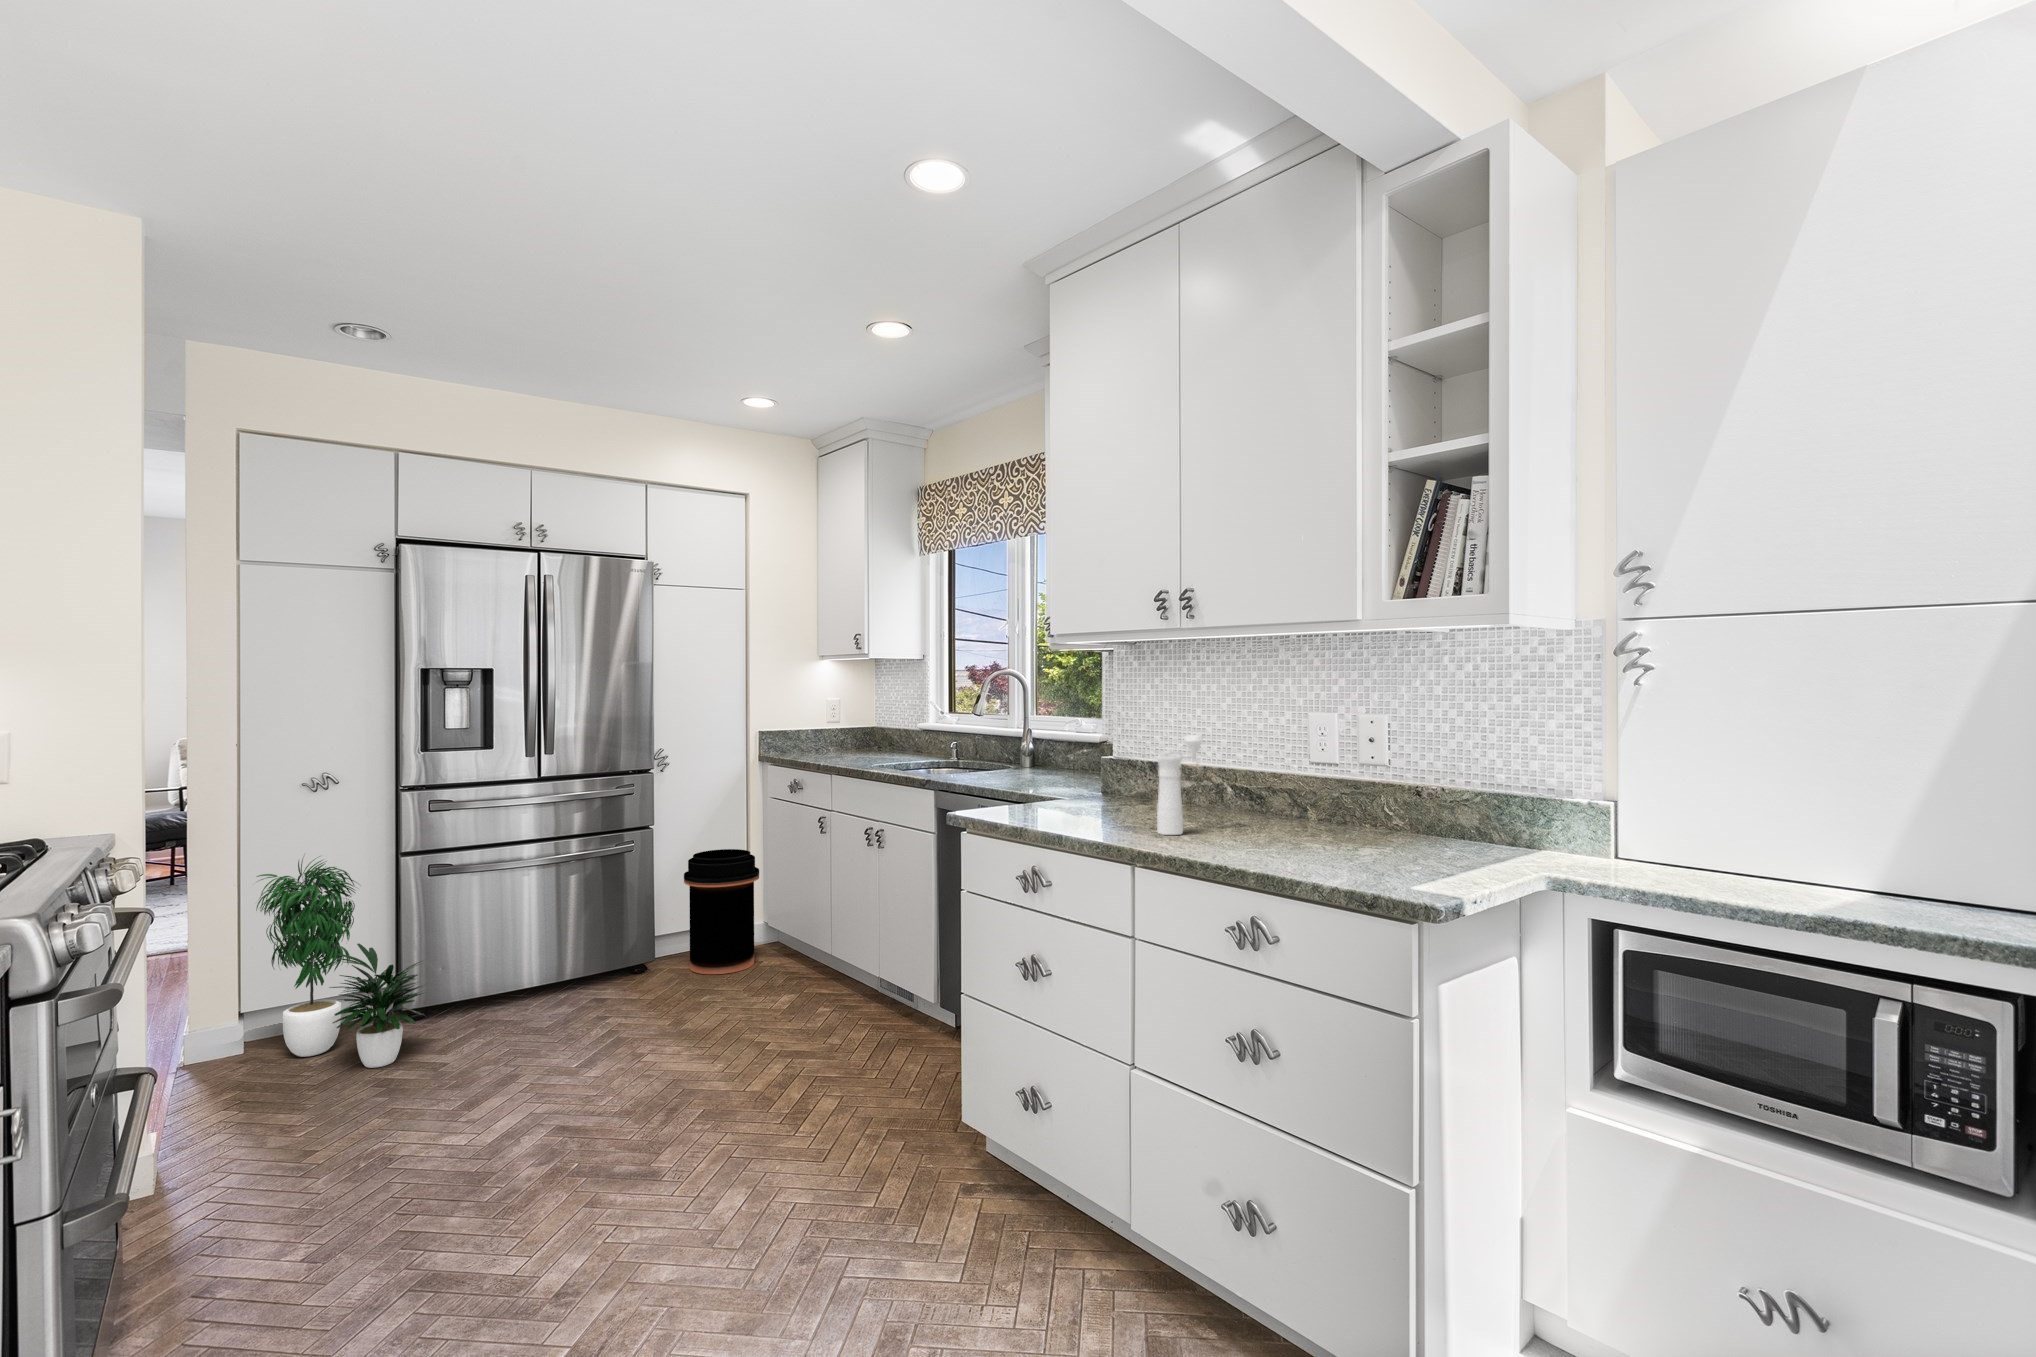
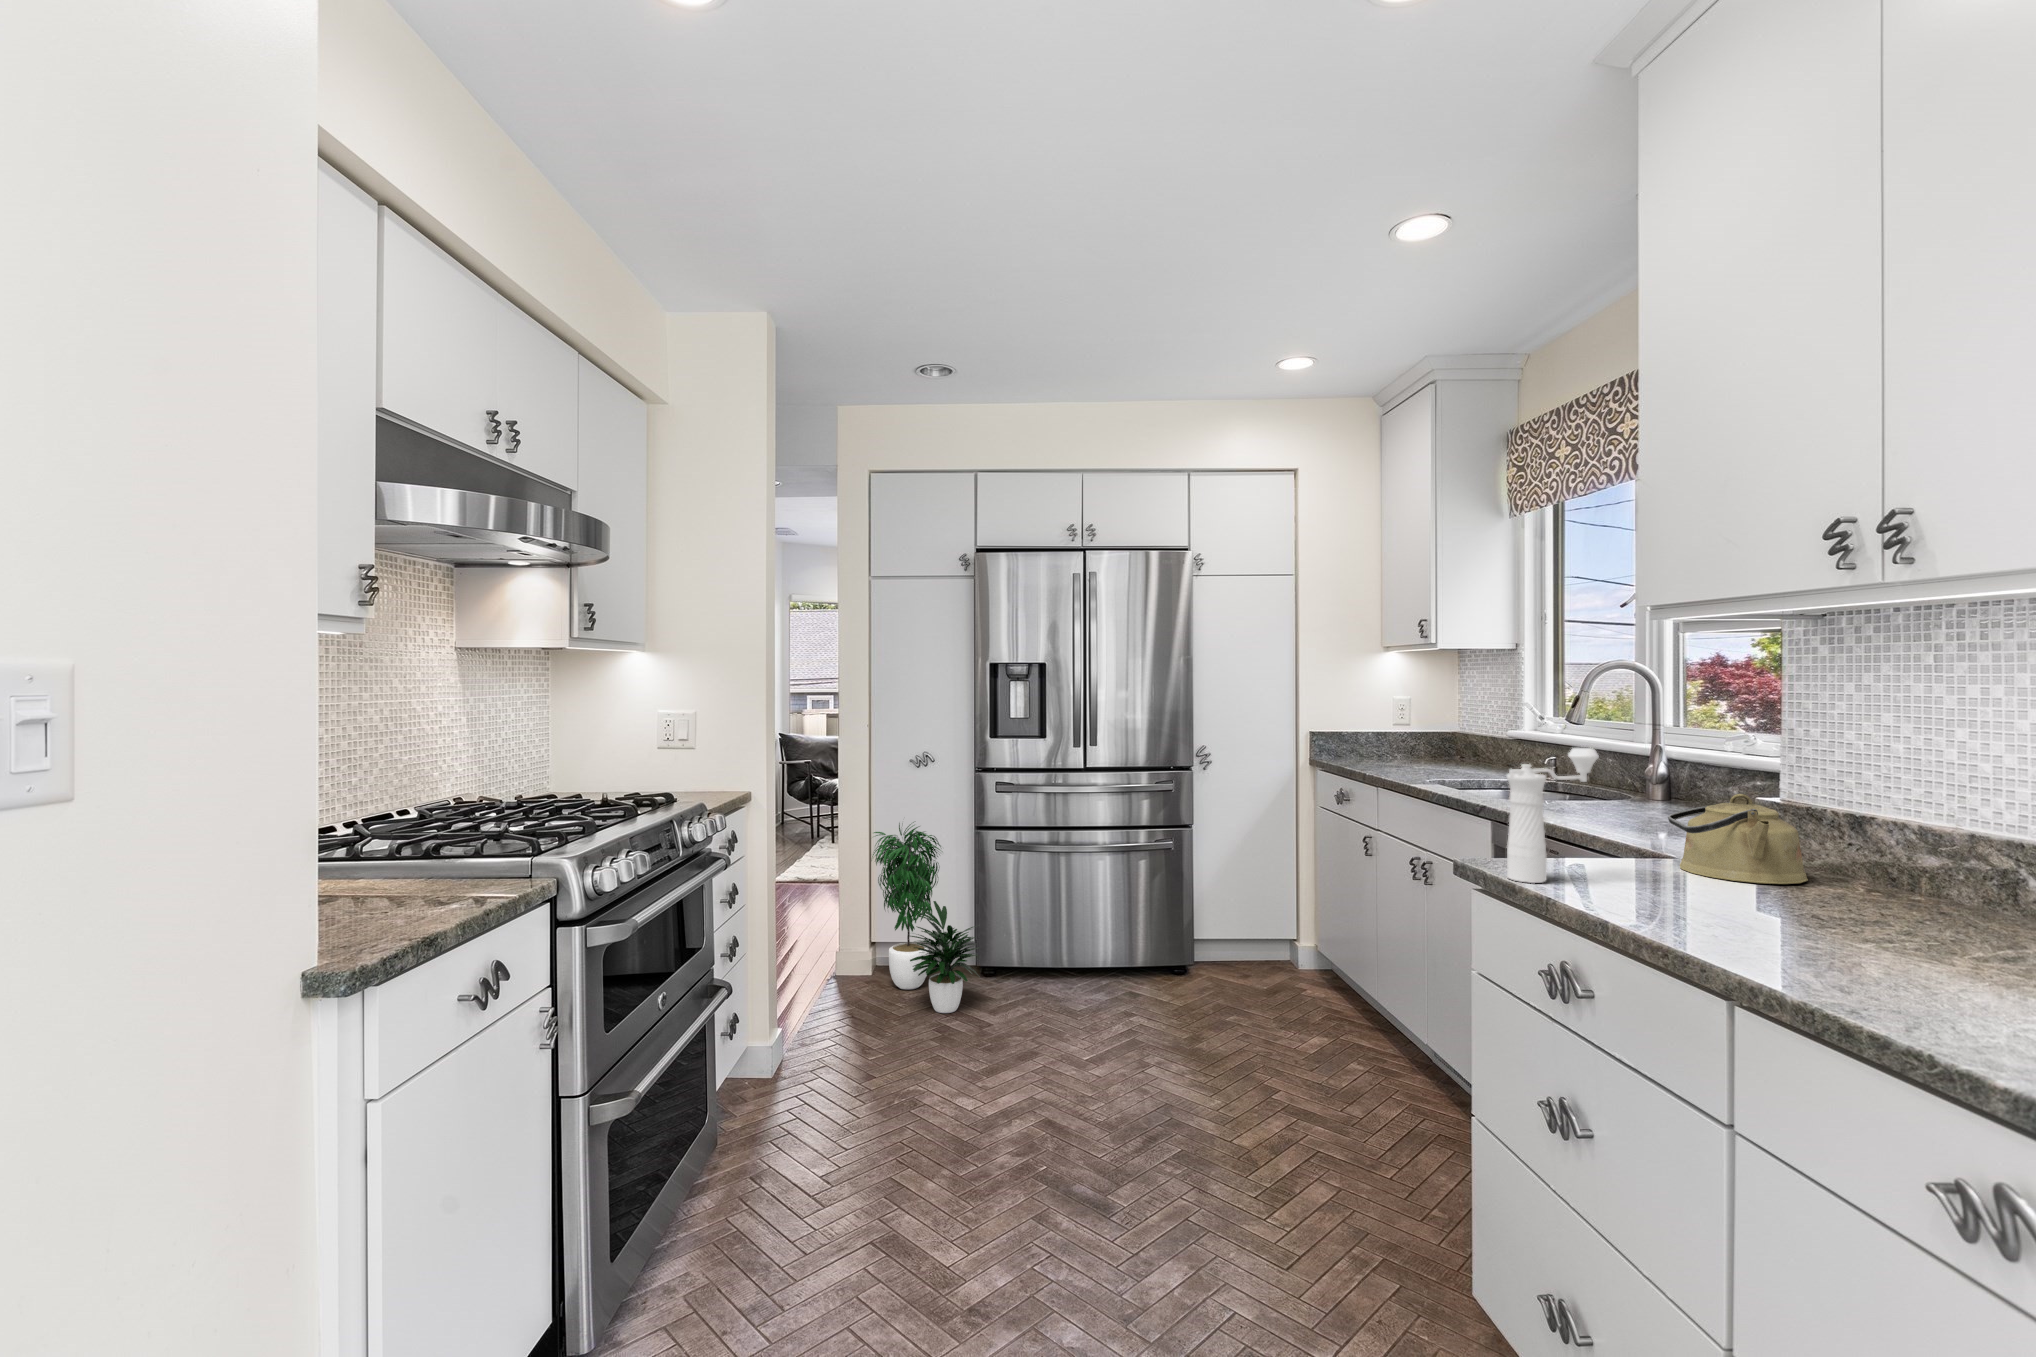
pepper mill: present [1157,735,1203,835] -> present [1507,748,1599,883]
kettle: none [1064,754,1136,807] -> present [1668,794,1808,884]
trash can: present [684,849,759,974] -> none [1227,854,1307,990]

